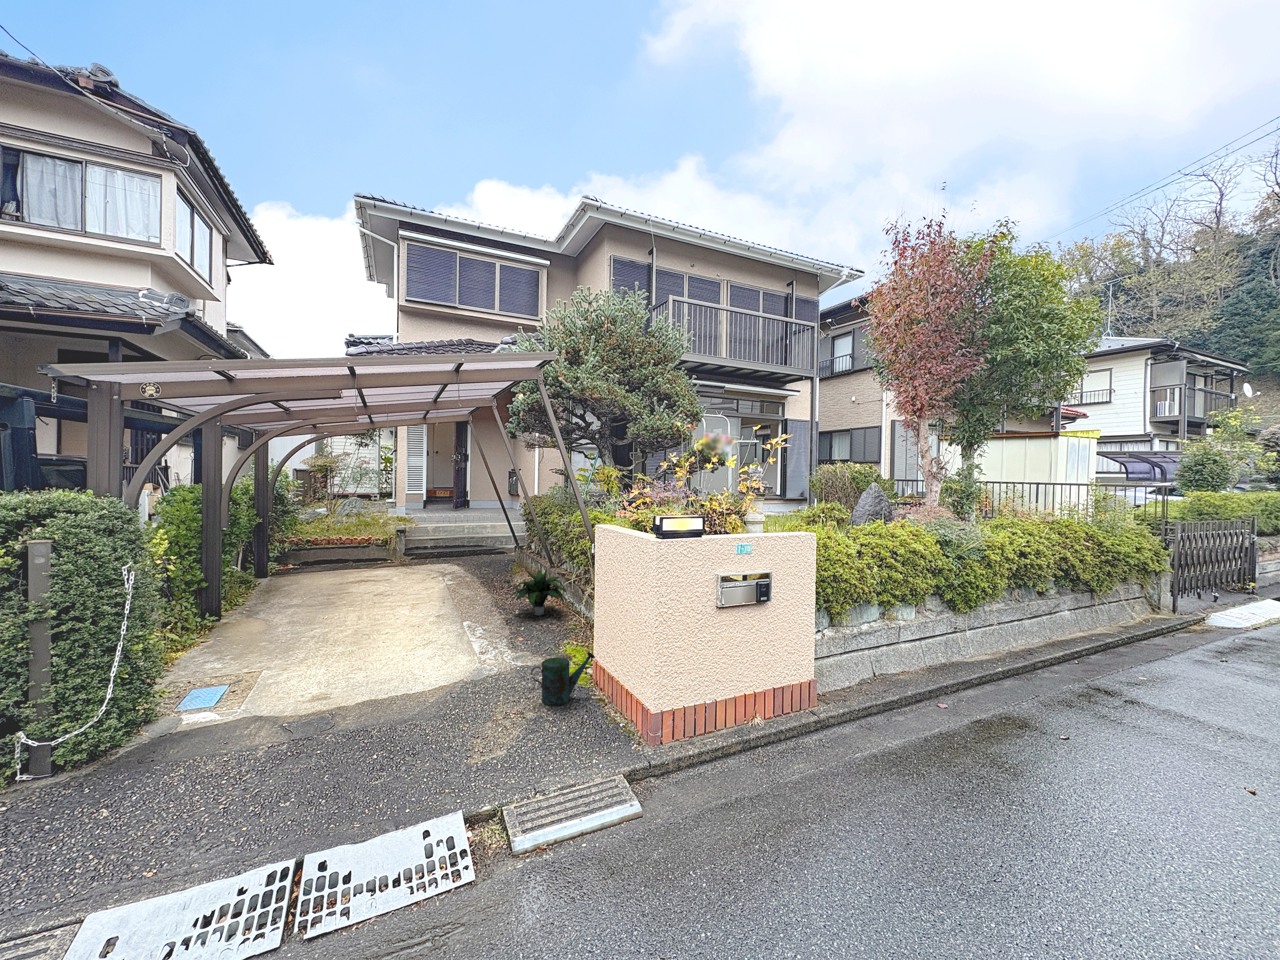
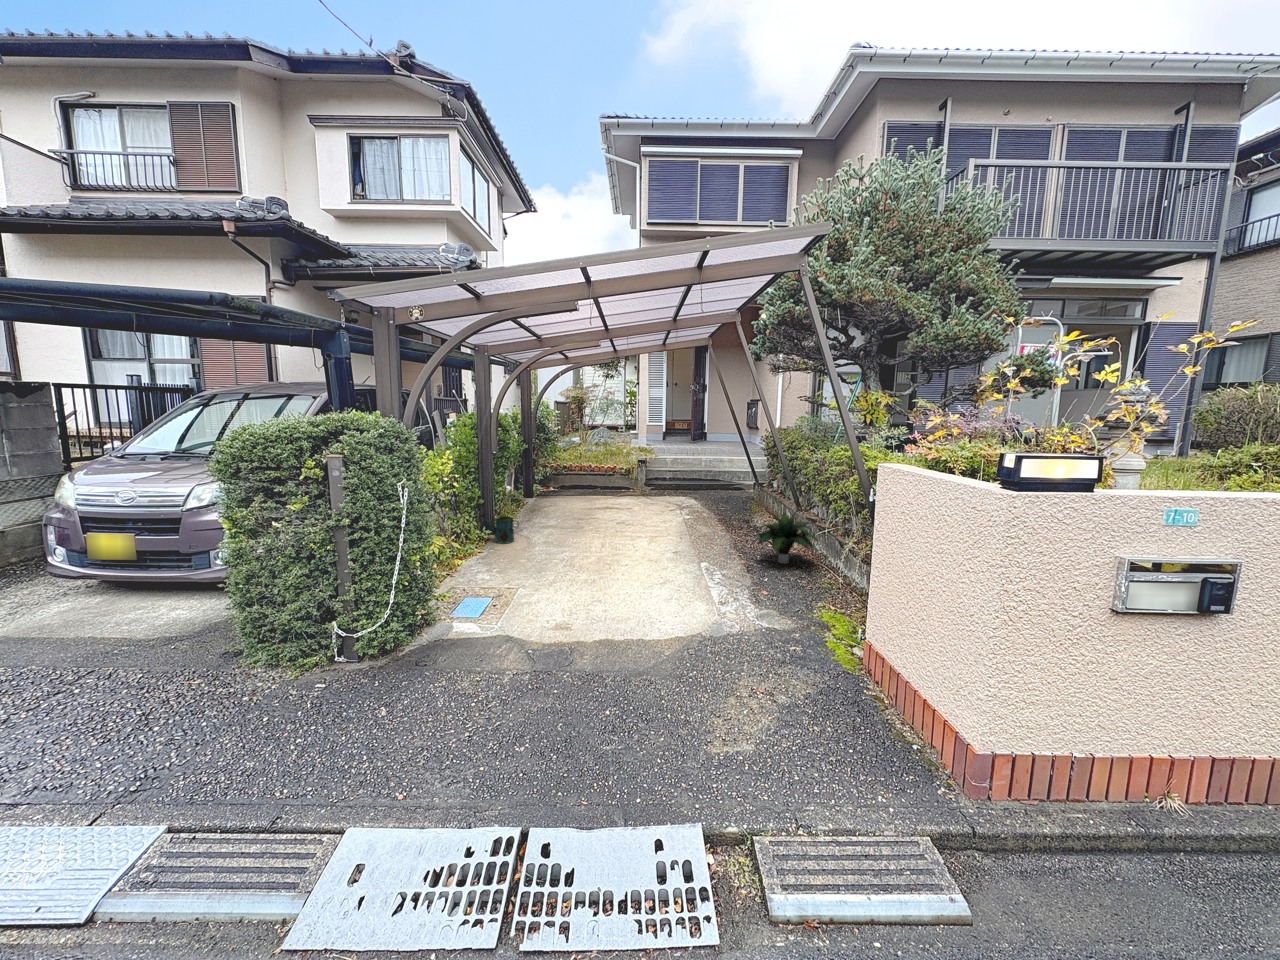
watering can: present [531,652,595,706] -> present [481,514,519,544]

